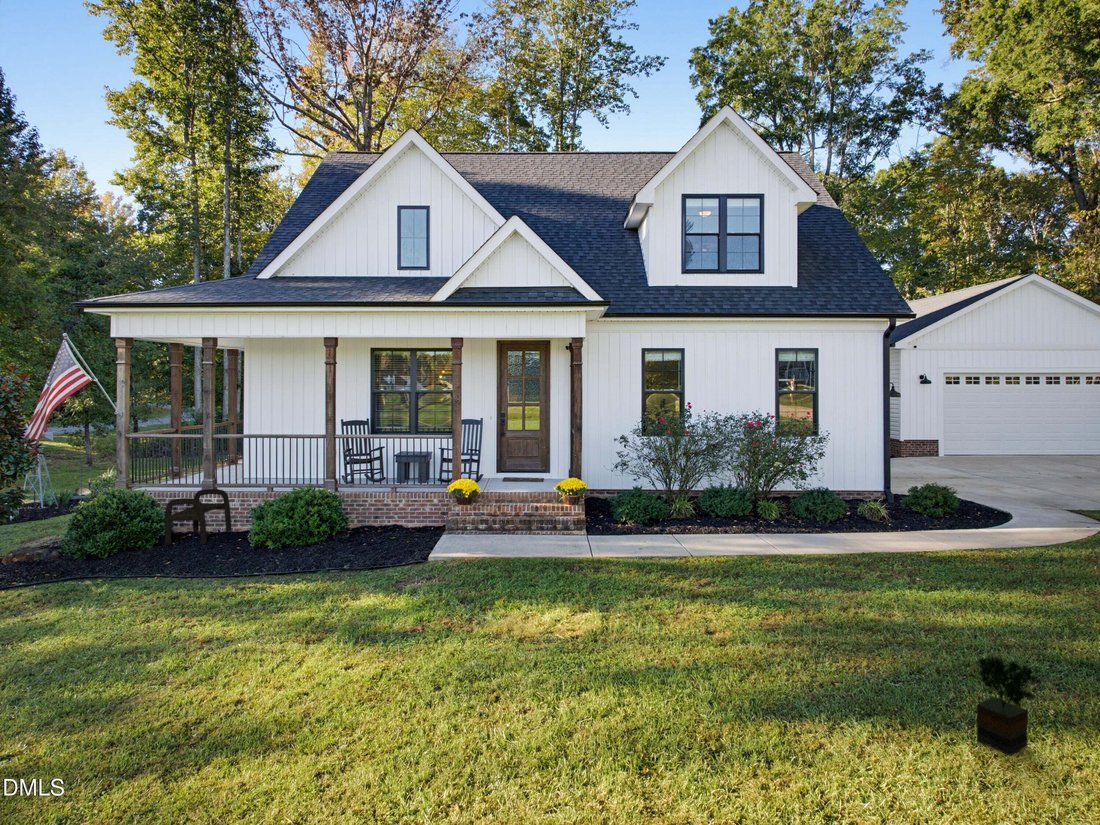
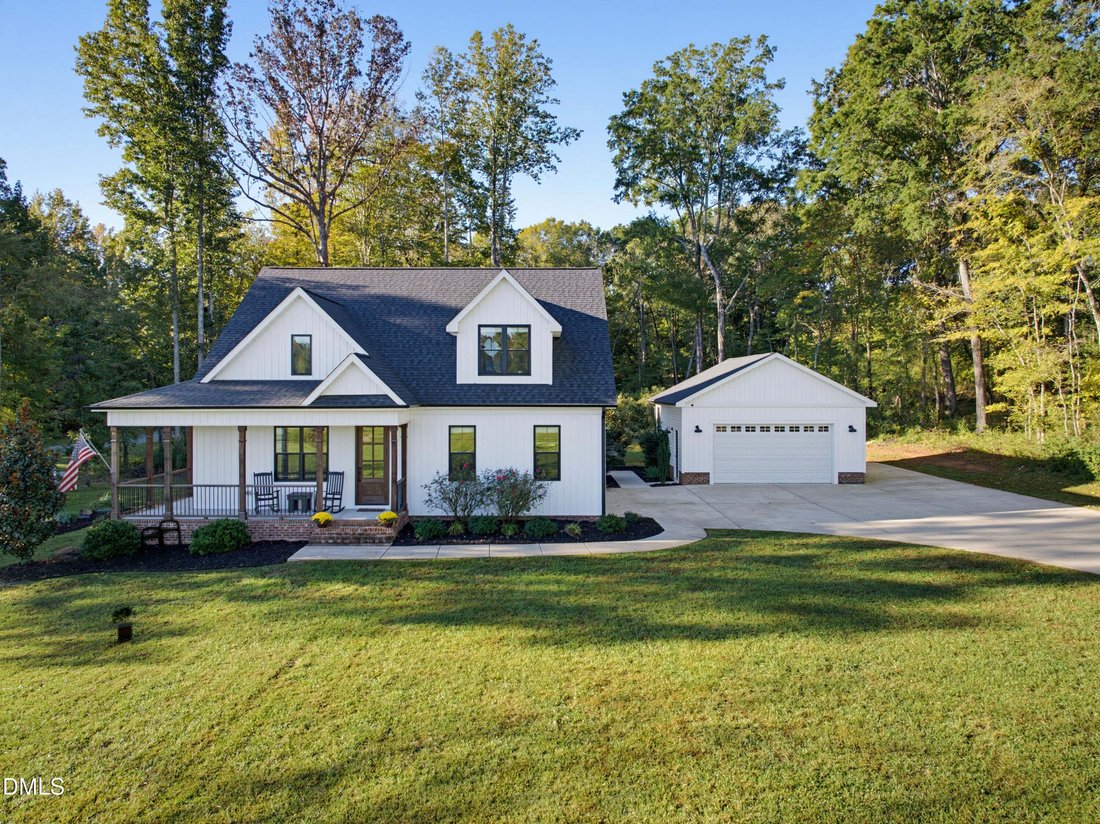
potted tree: present [977,657,1041,755] -> present [112,607,136,642]

